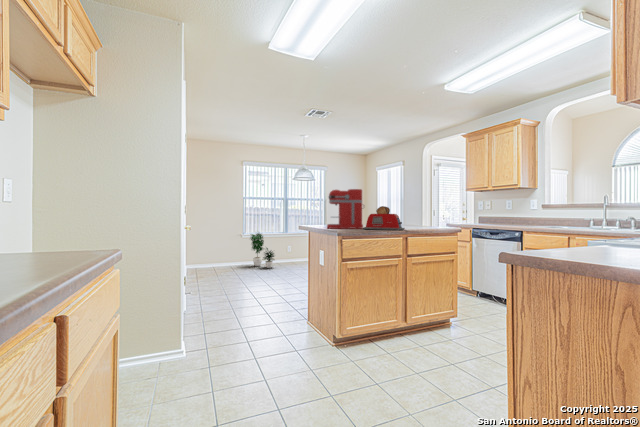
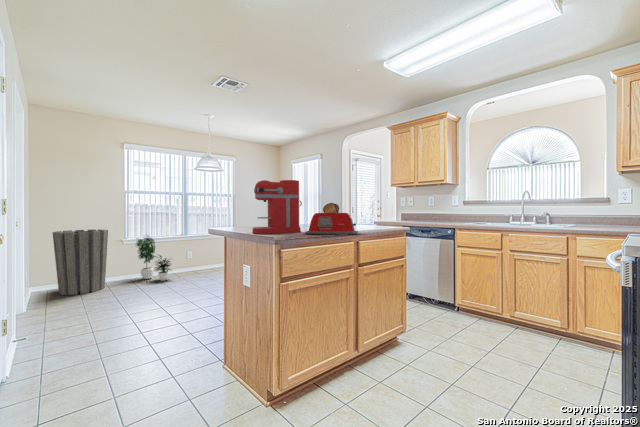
trash can: none [198,226,232,273] -> present [53,229,108,295]

